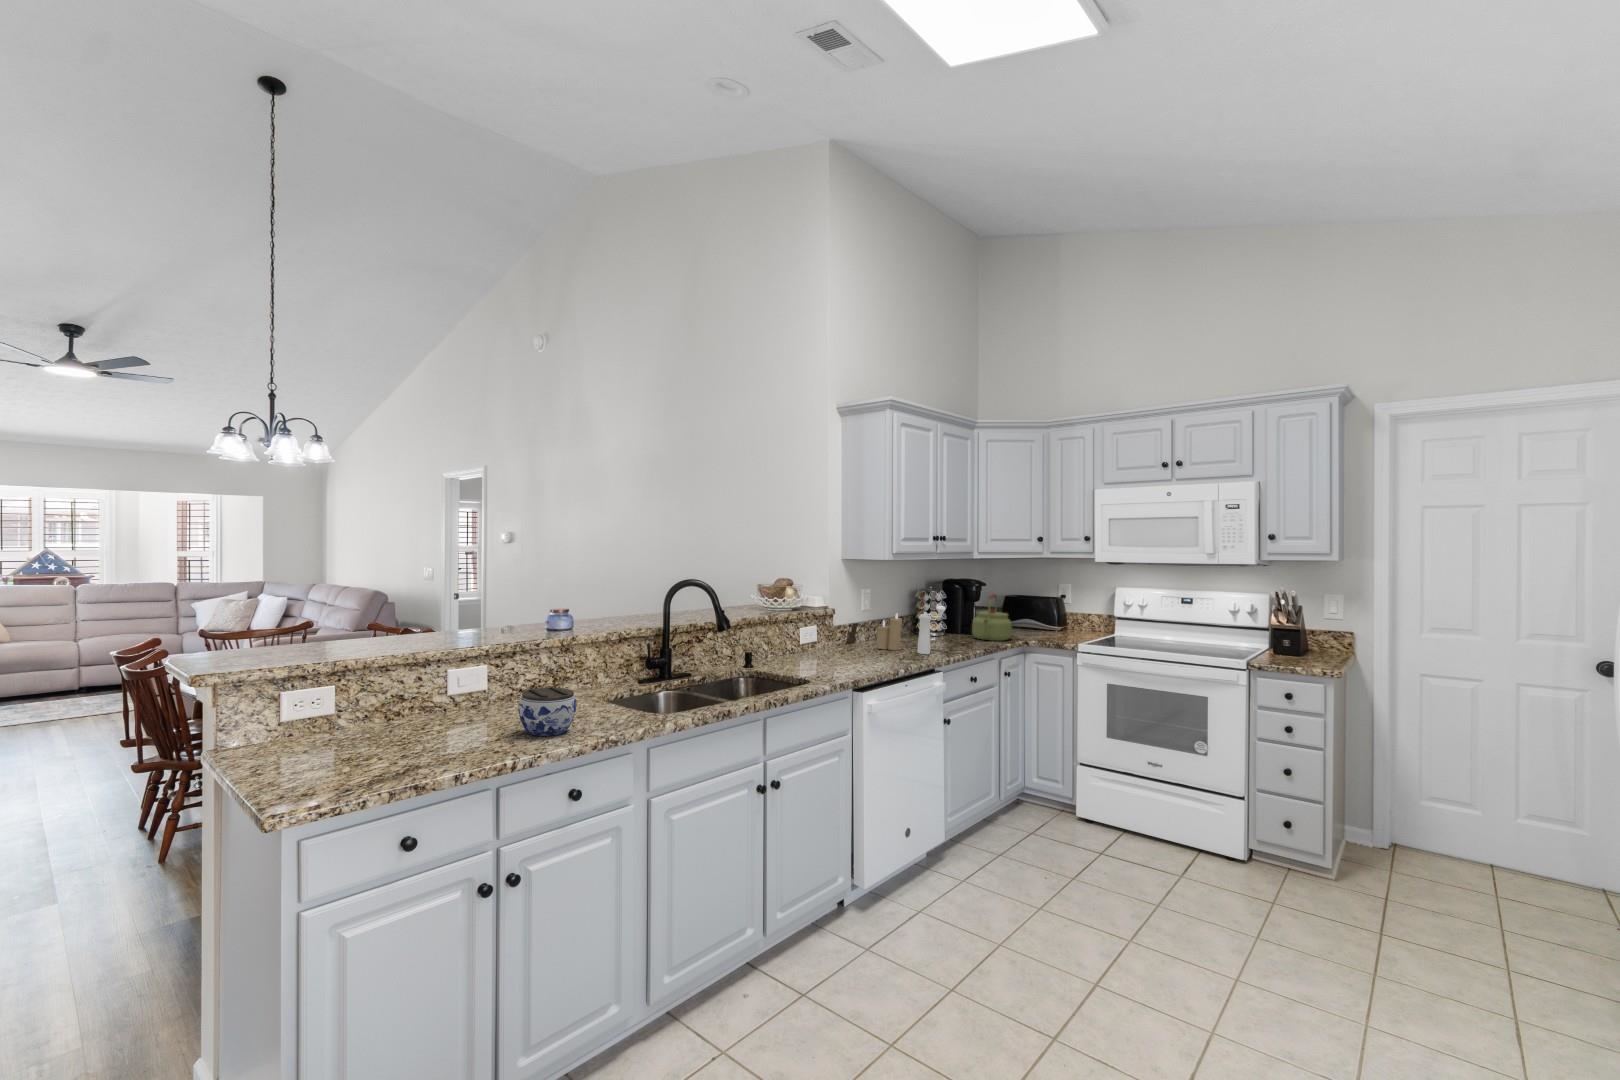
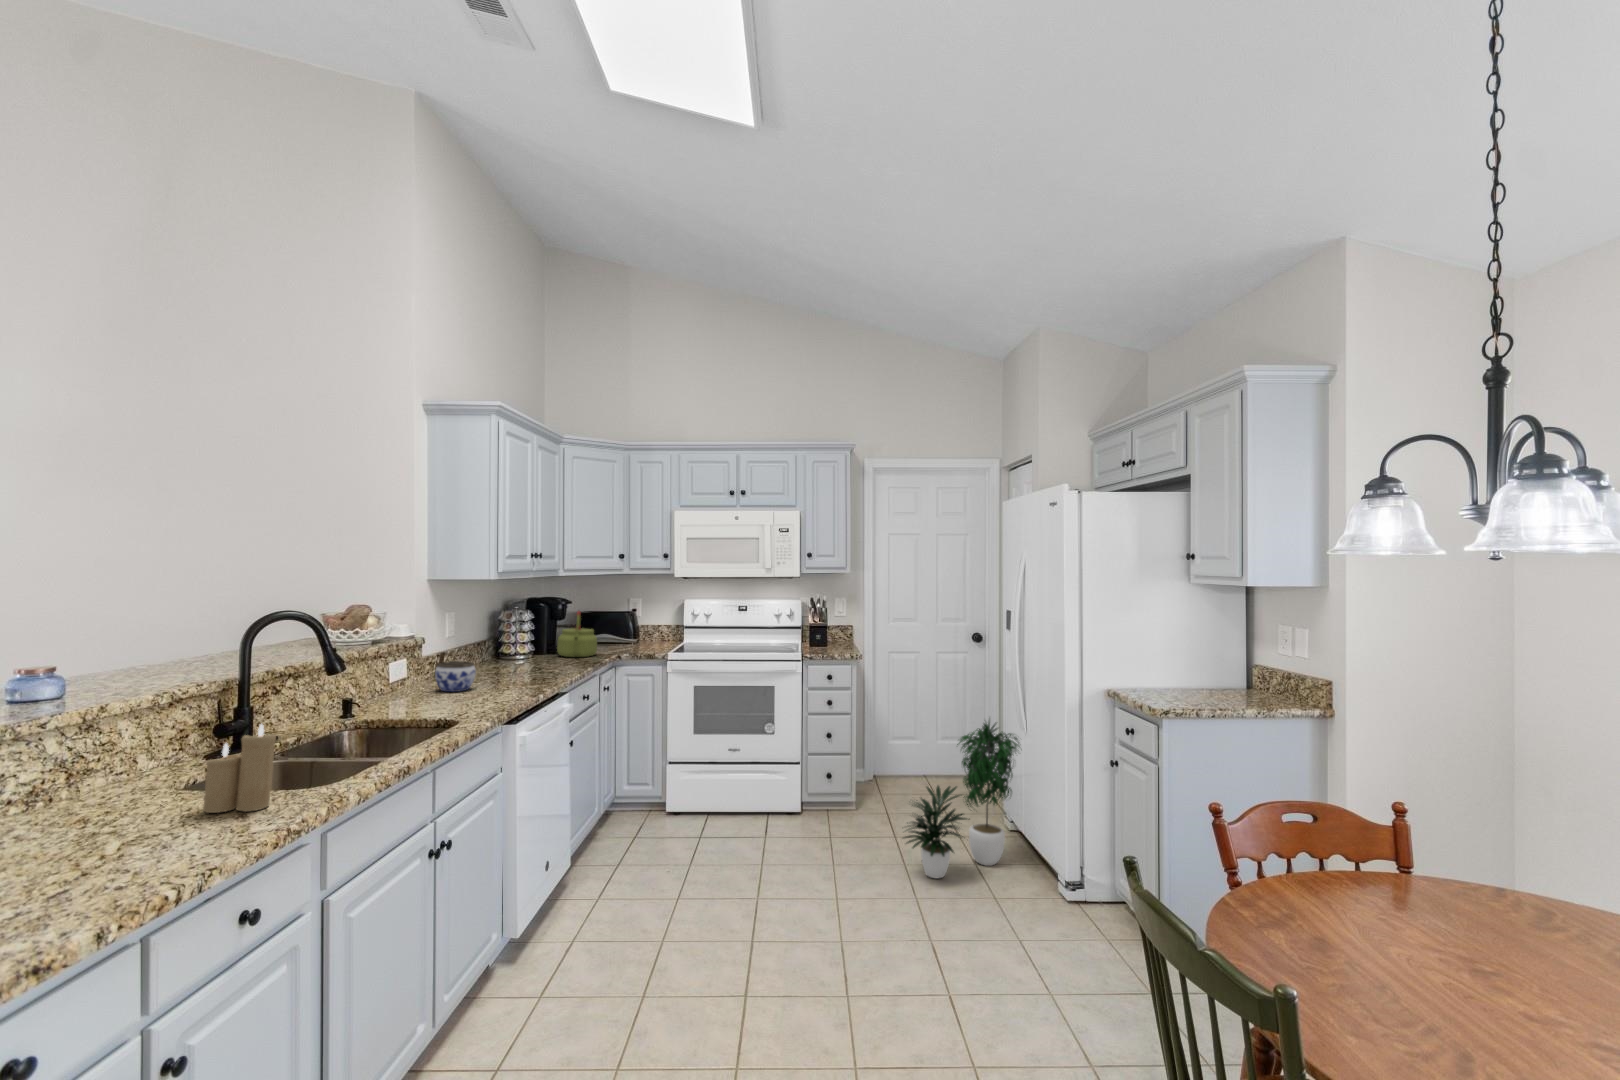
pepper mill: present [917,606,945,654] -> none [524,626,551,678]
candle: present [876,615,902,650] -> present [203,724,276,813]
jar: present [518,687,576,736] -> present [435,661,476,692]
potted plant: none [1346,772,1574,984] -> present [904,721,1020,878]

